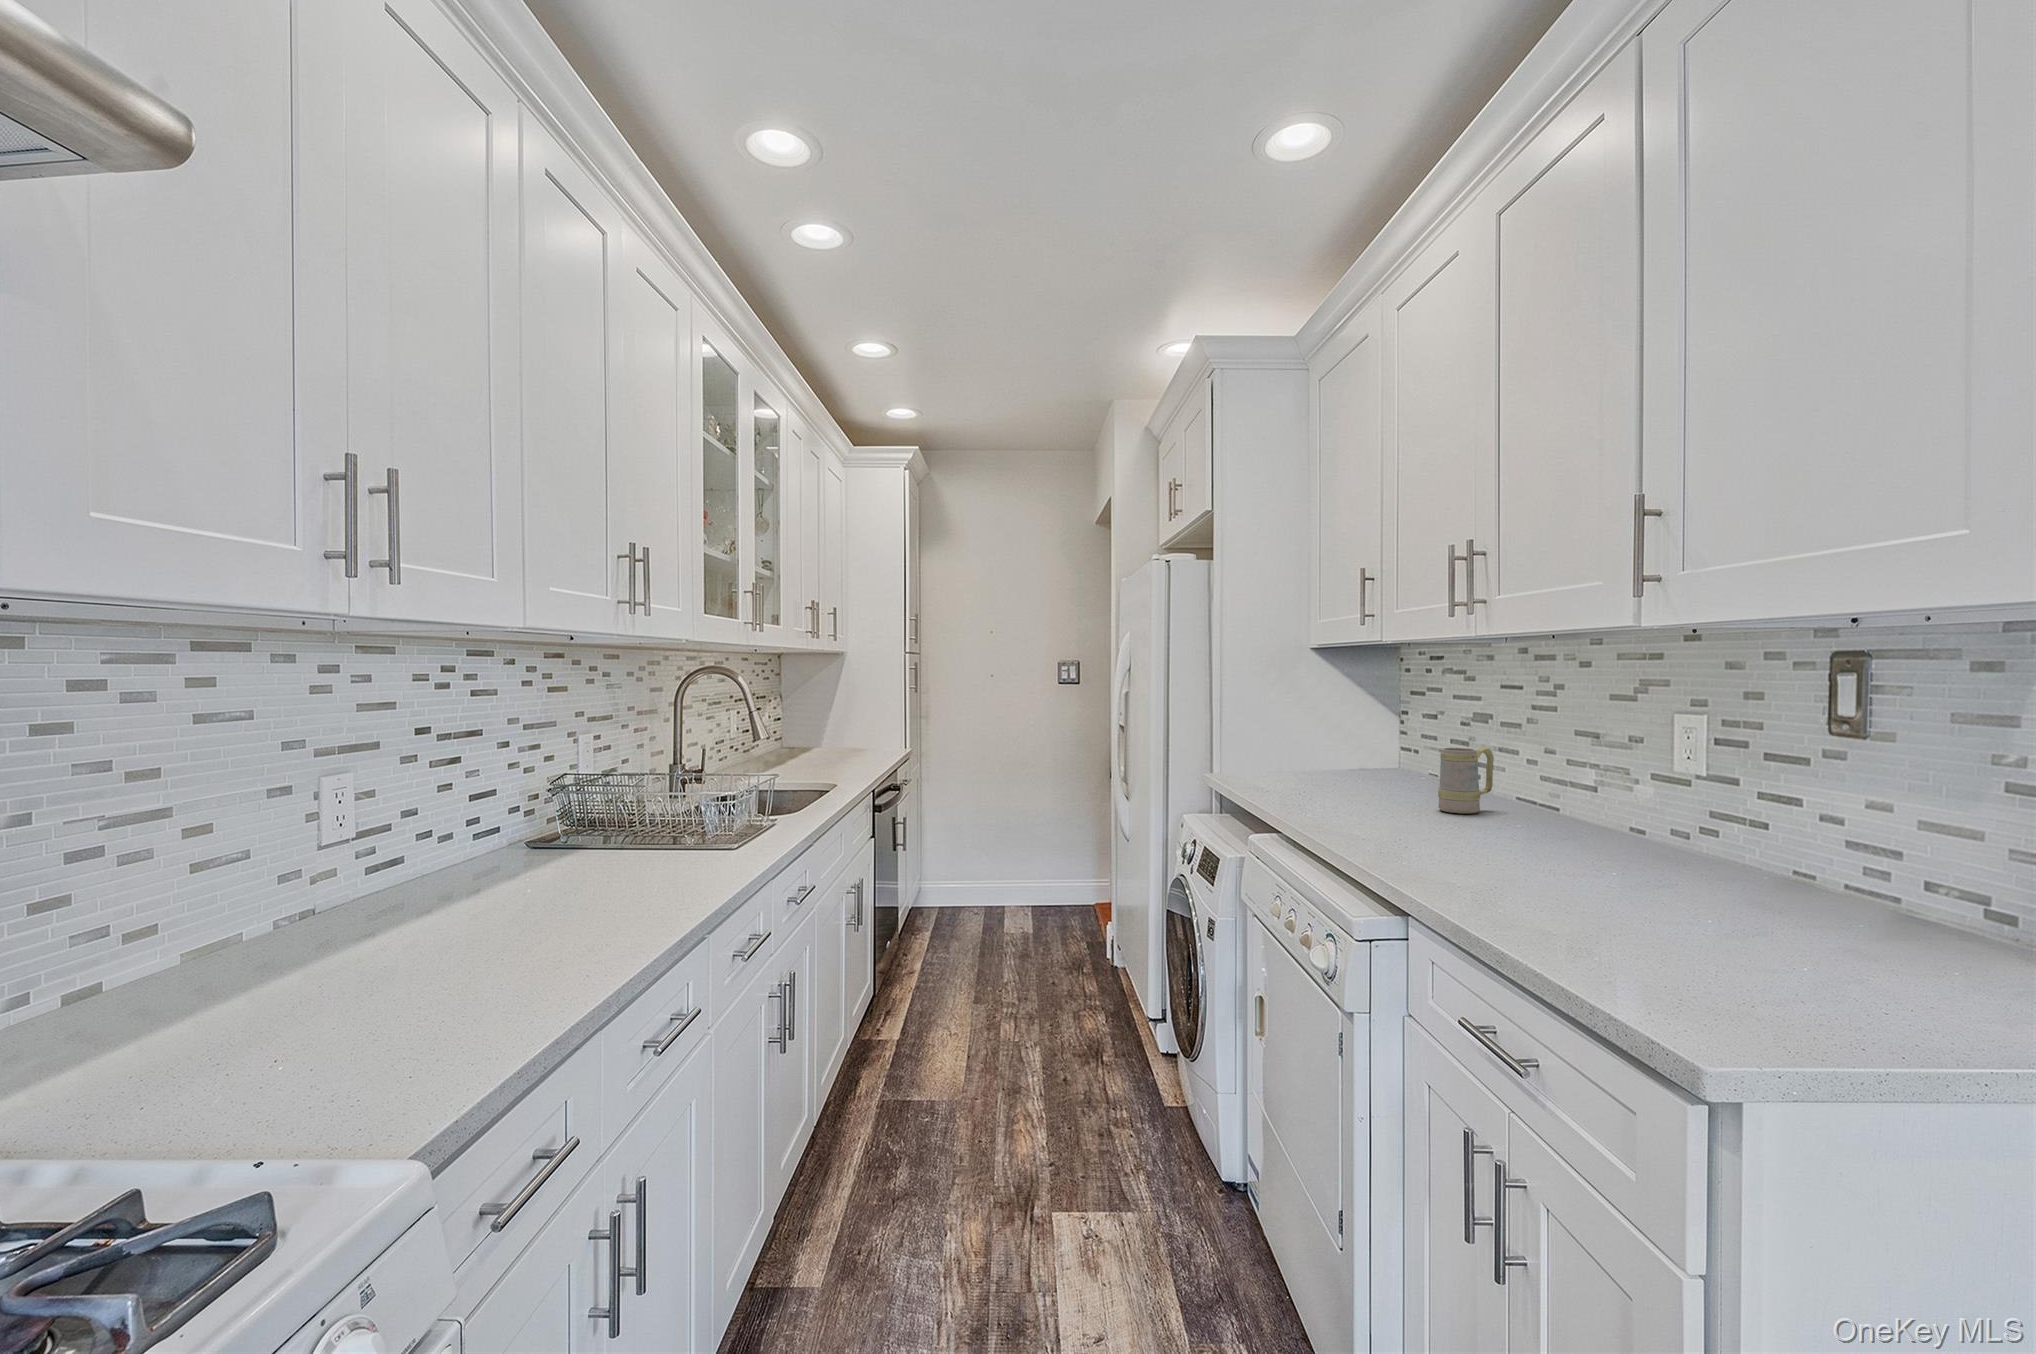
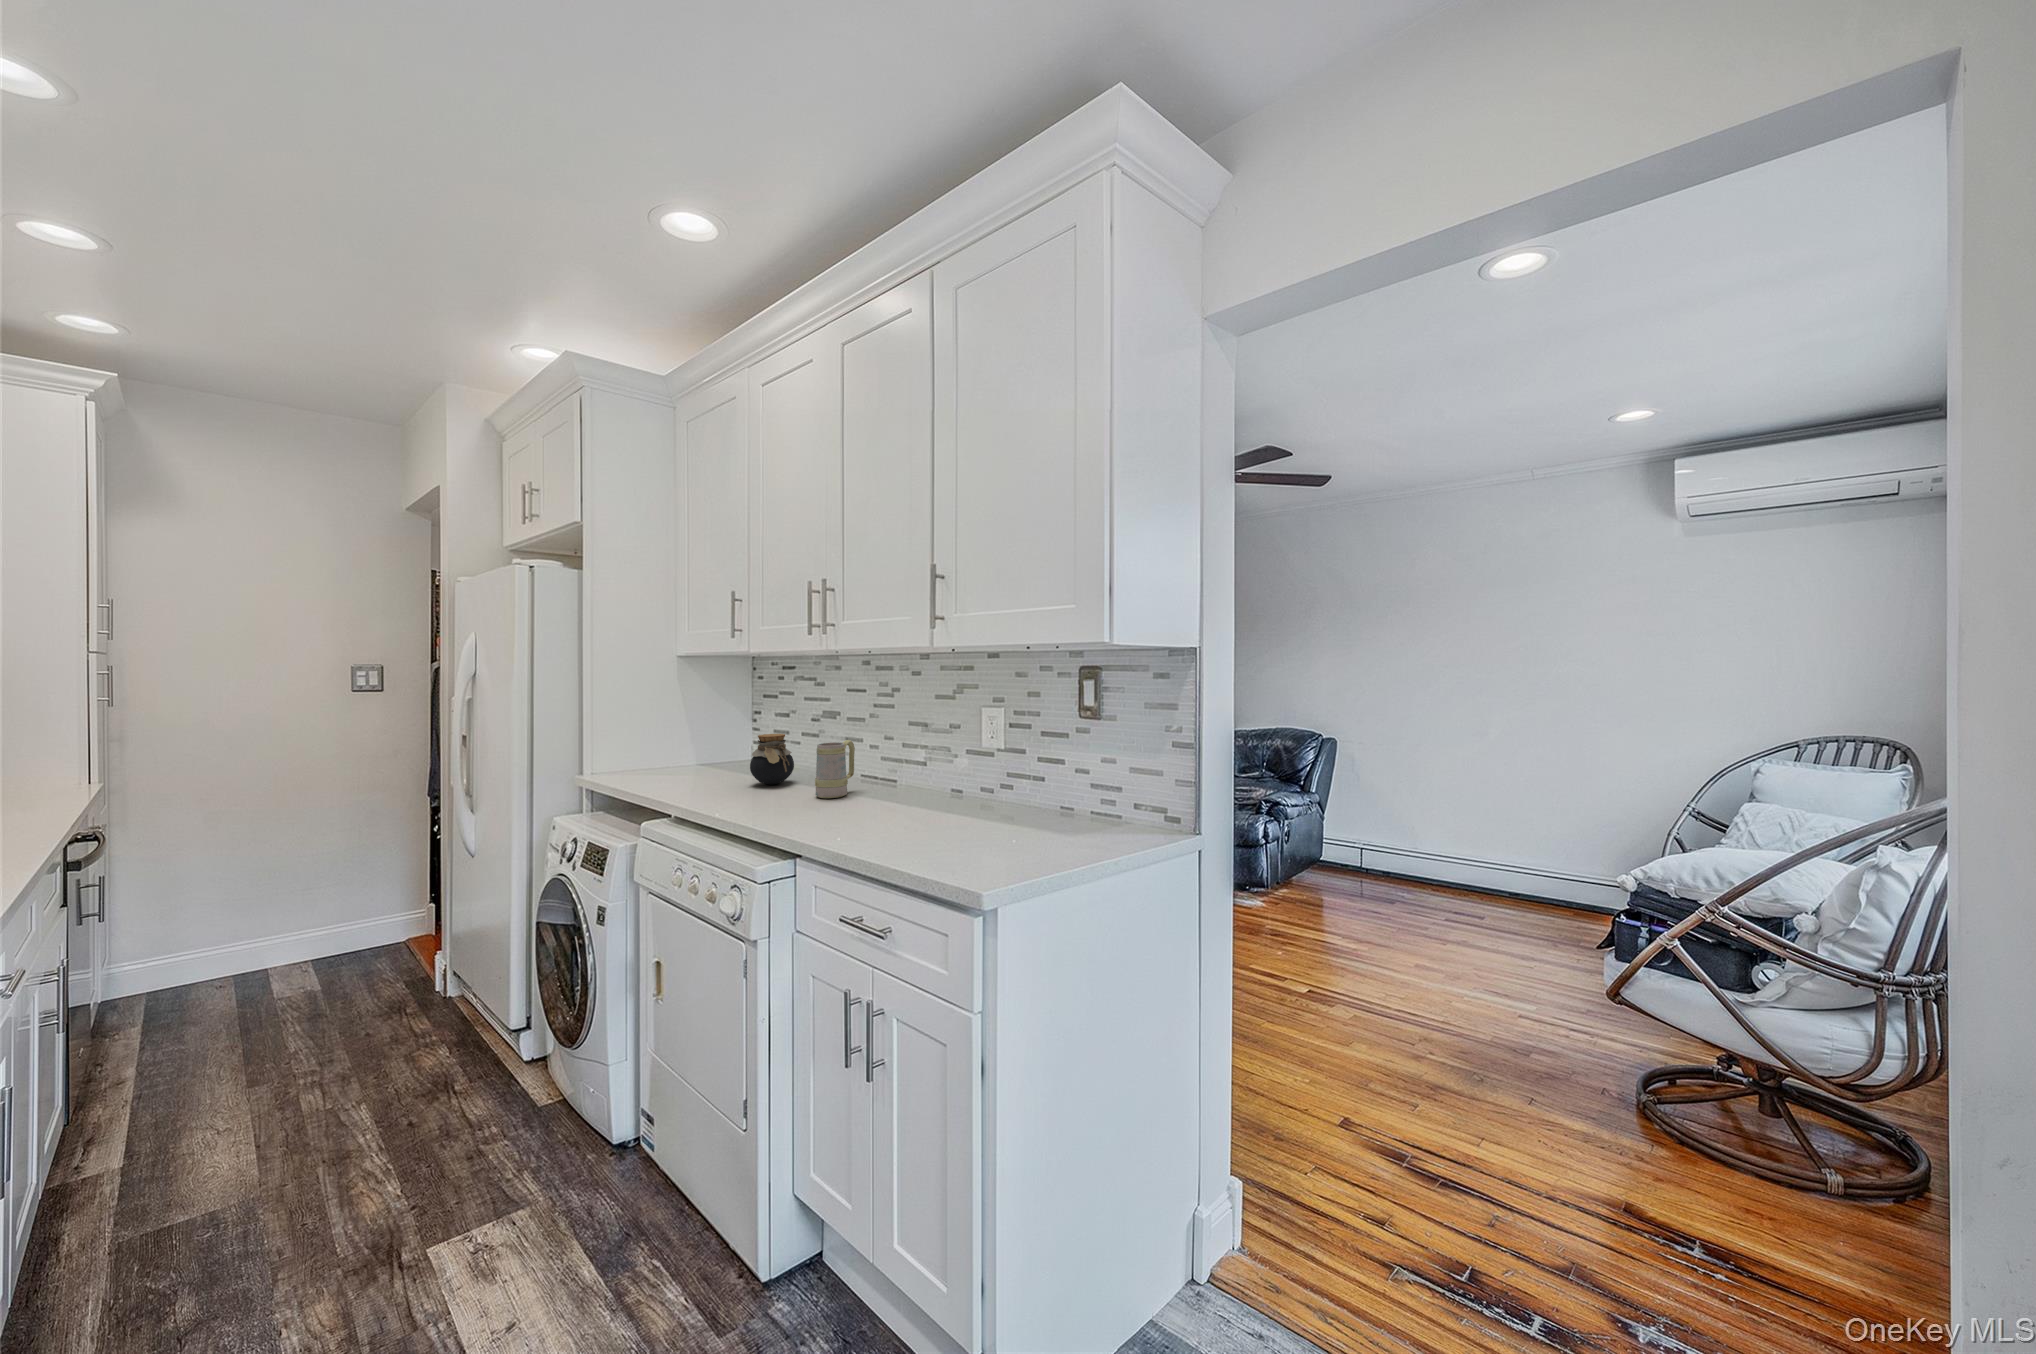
jar: none [1376,735,1427,792] -> present [750,734,794,785]

